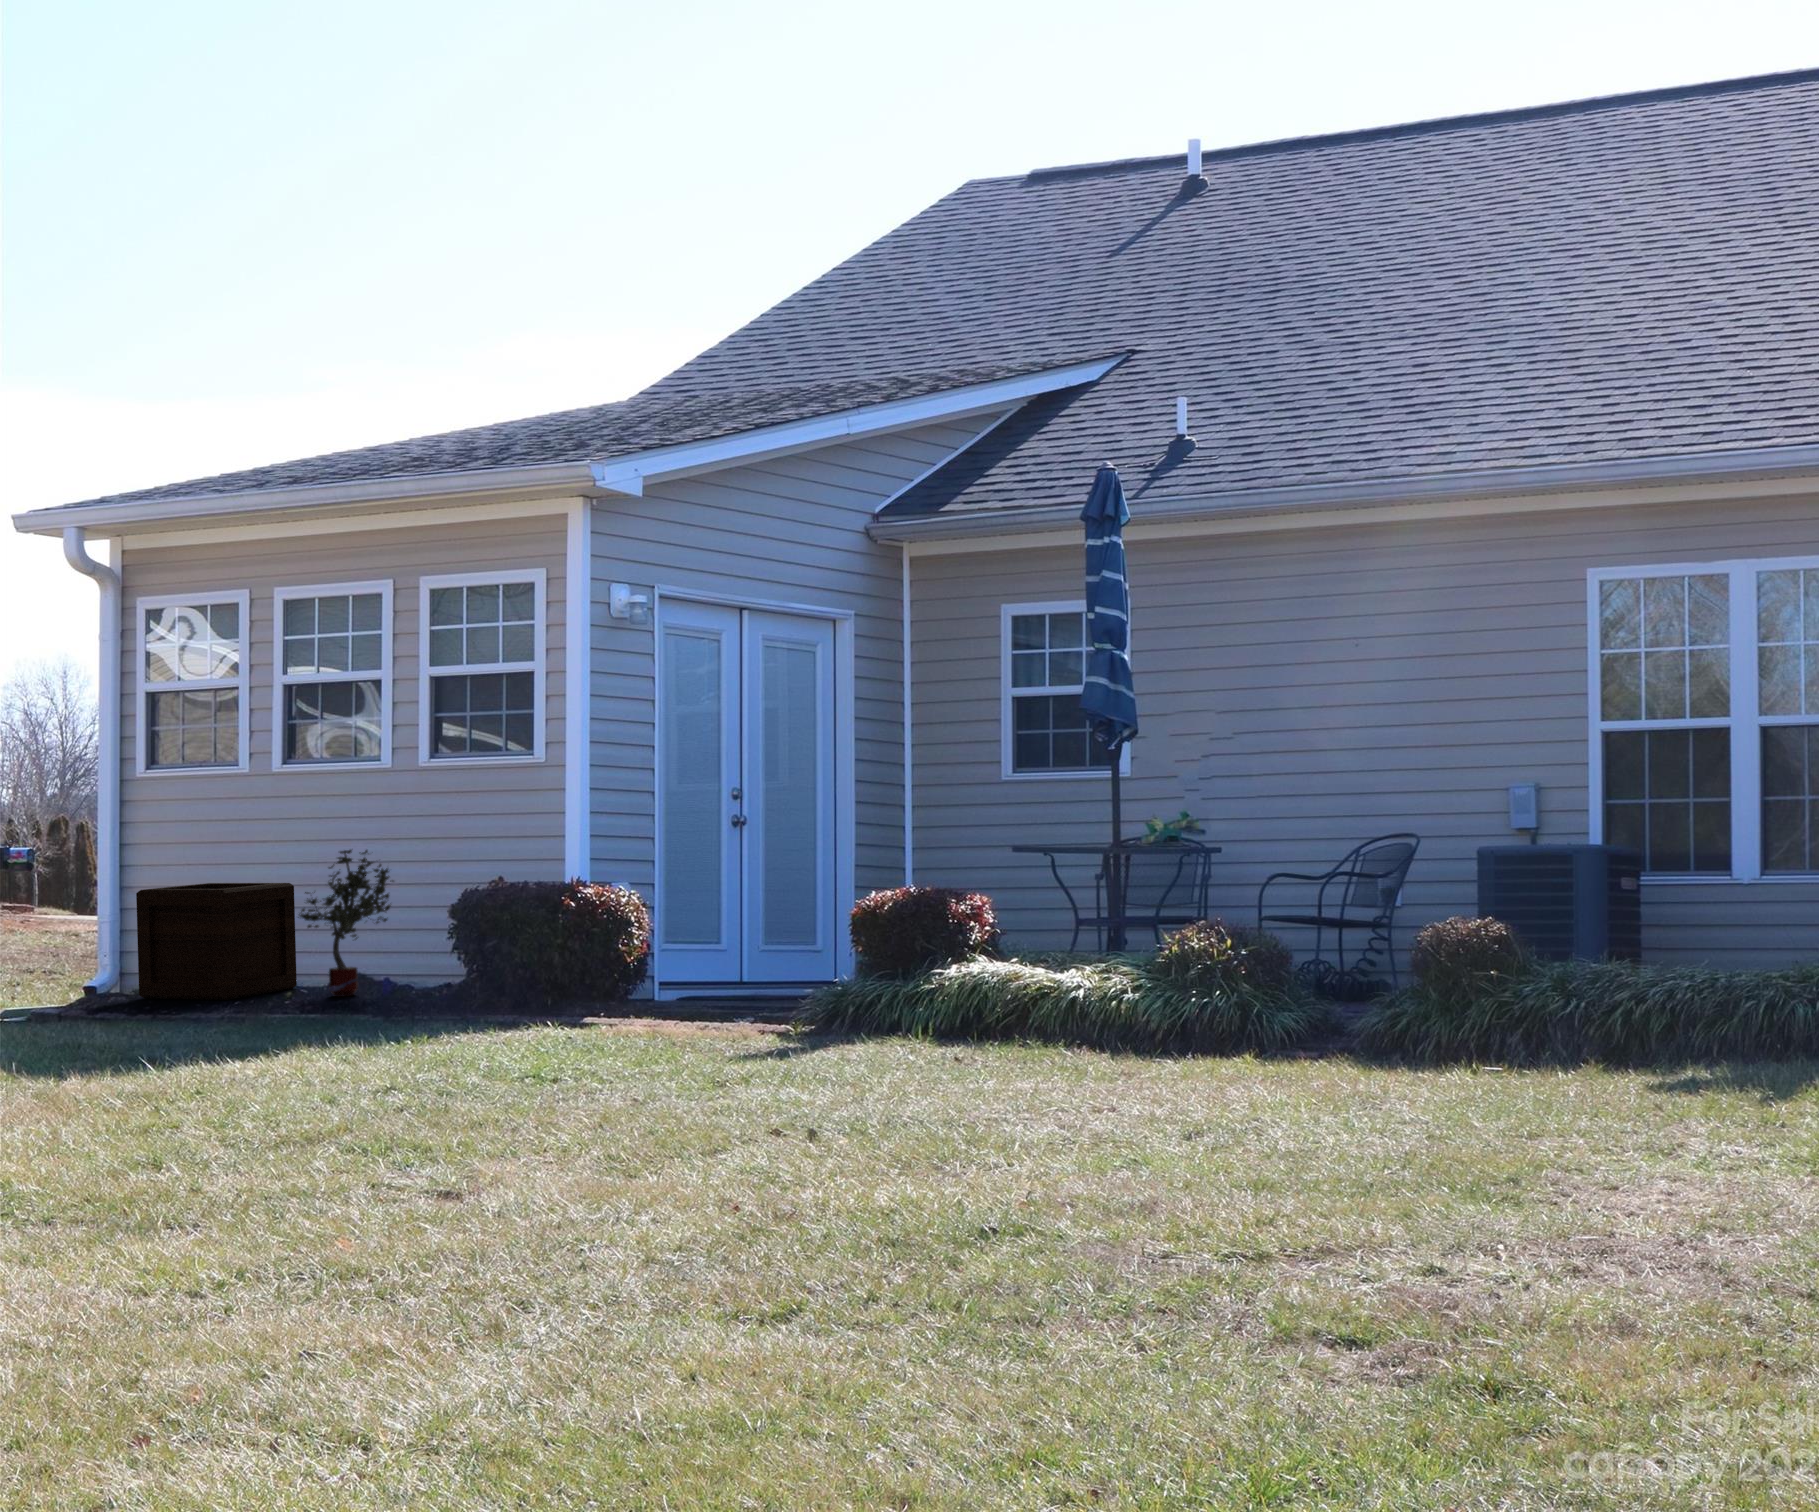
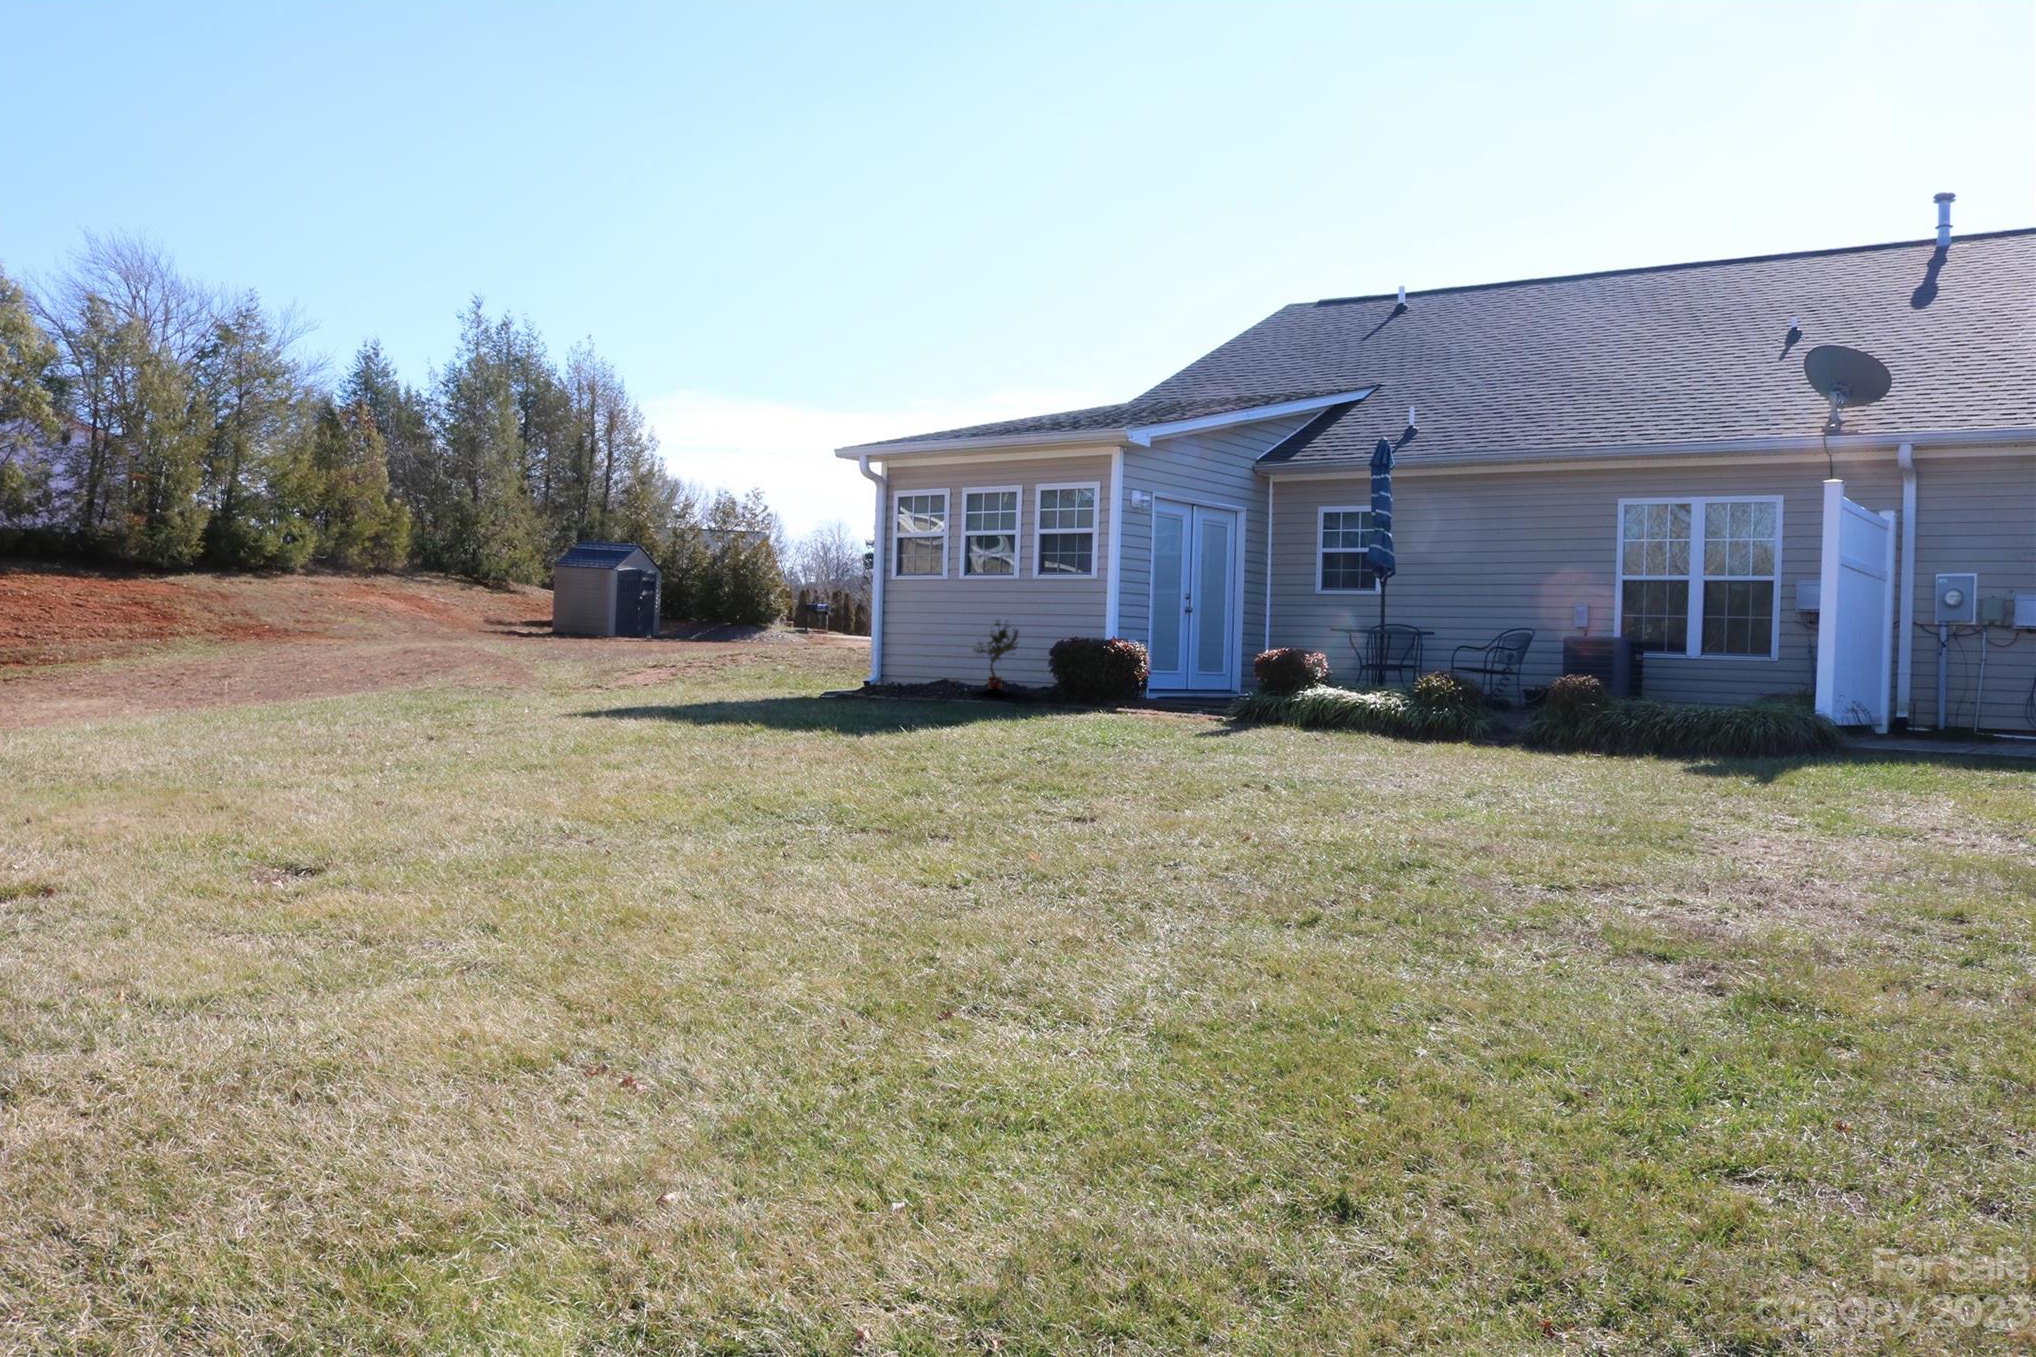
wooden crate: present [136,883,297,1000] -> none [897,633,968,689]

